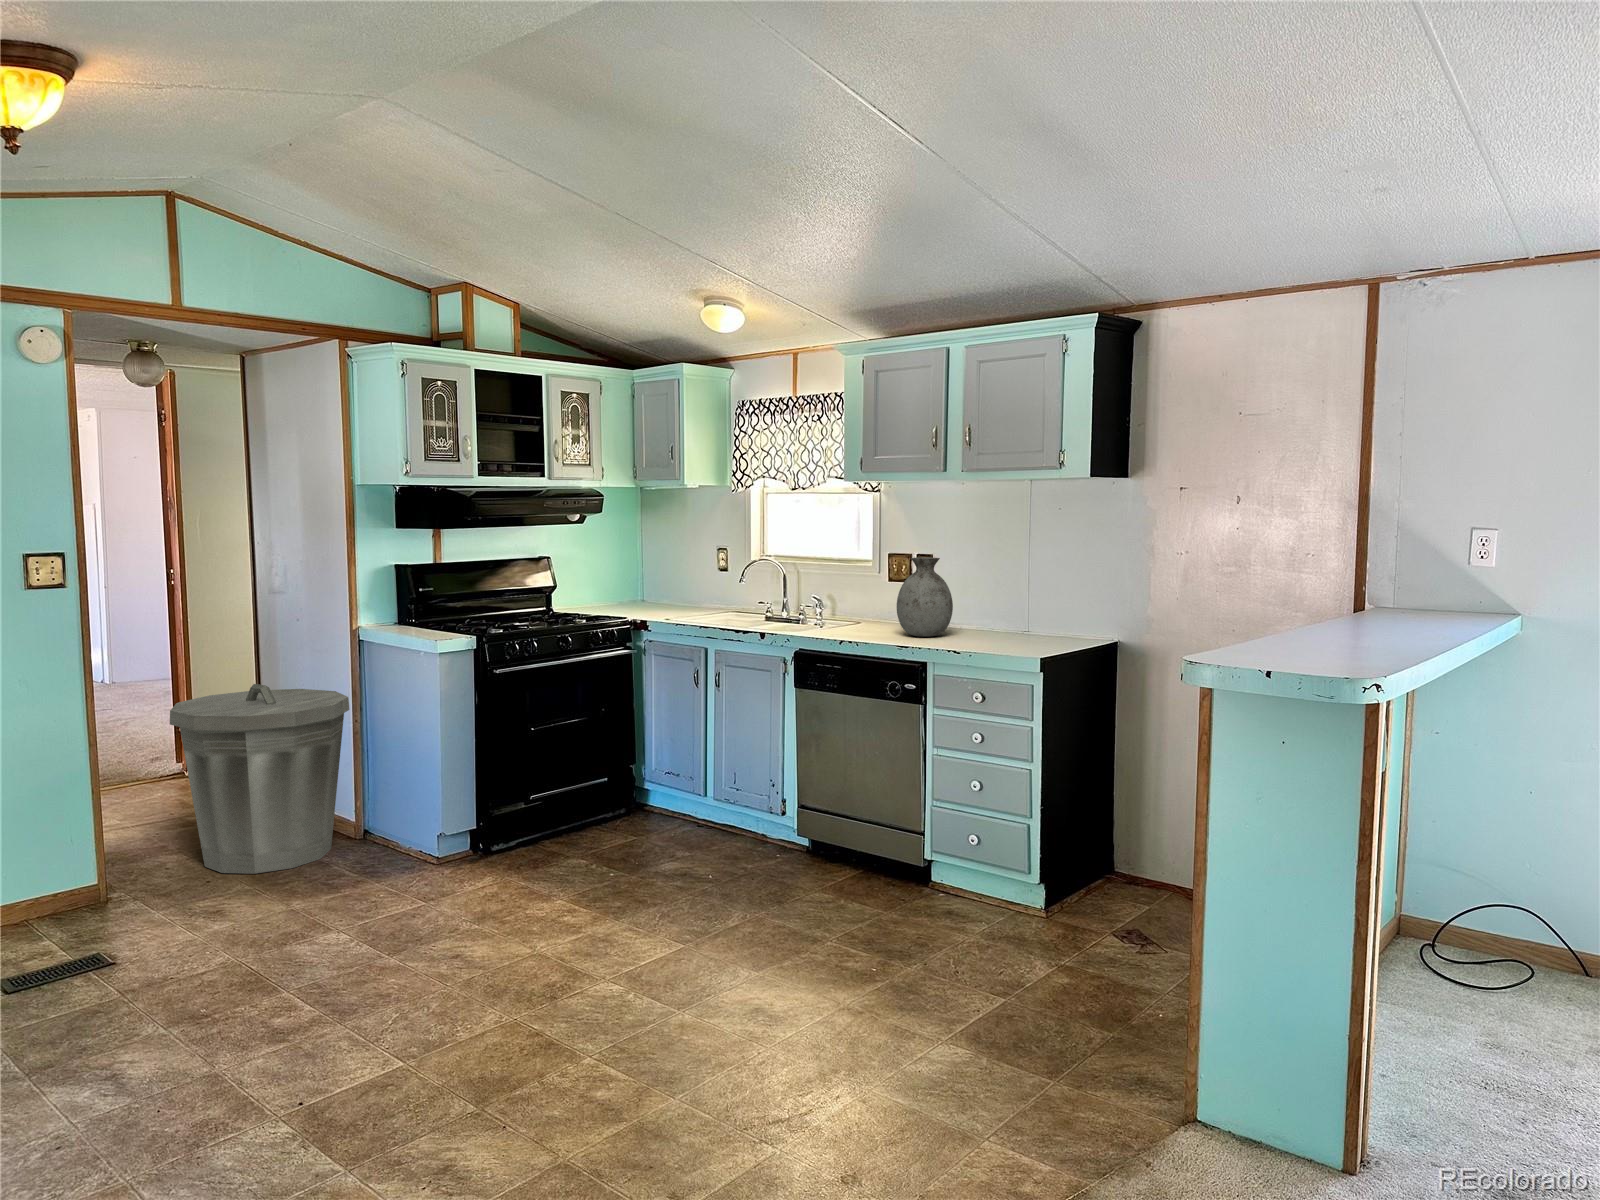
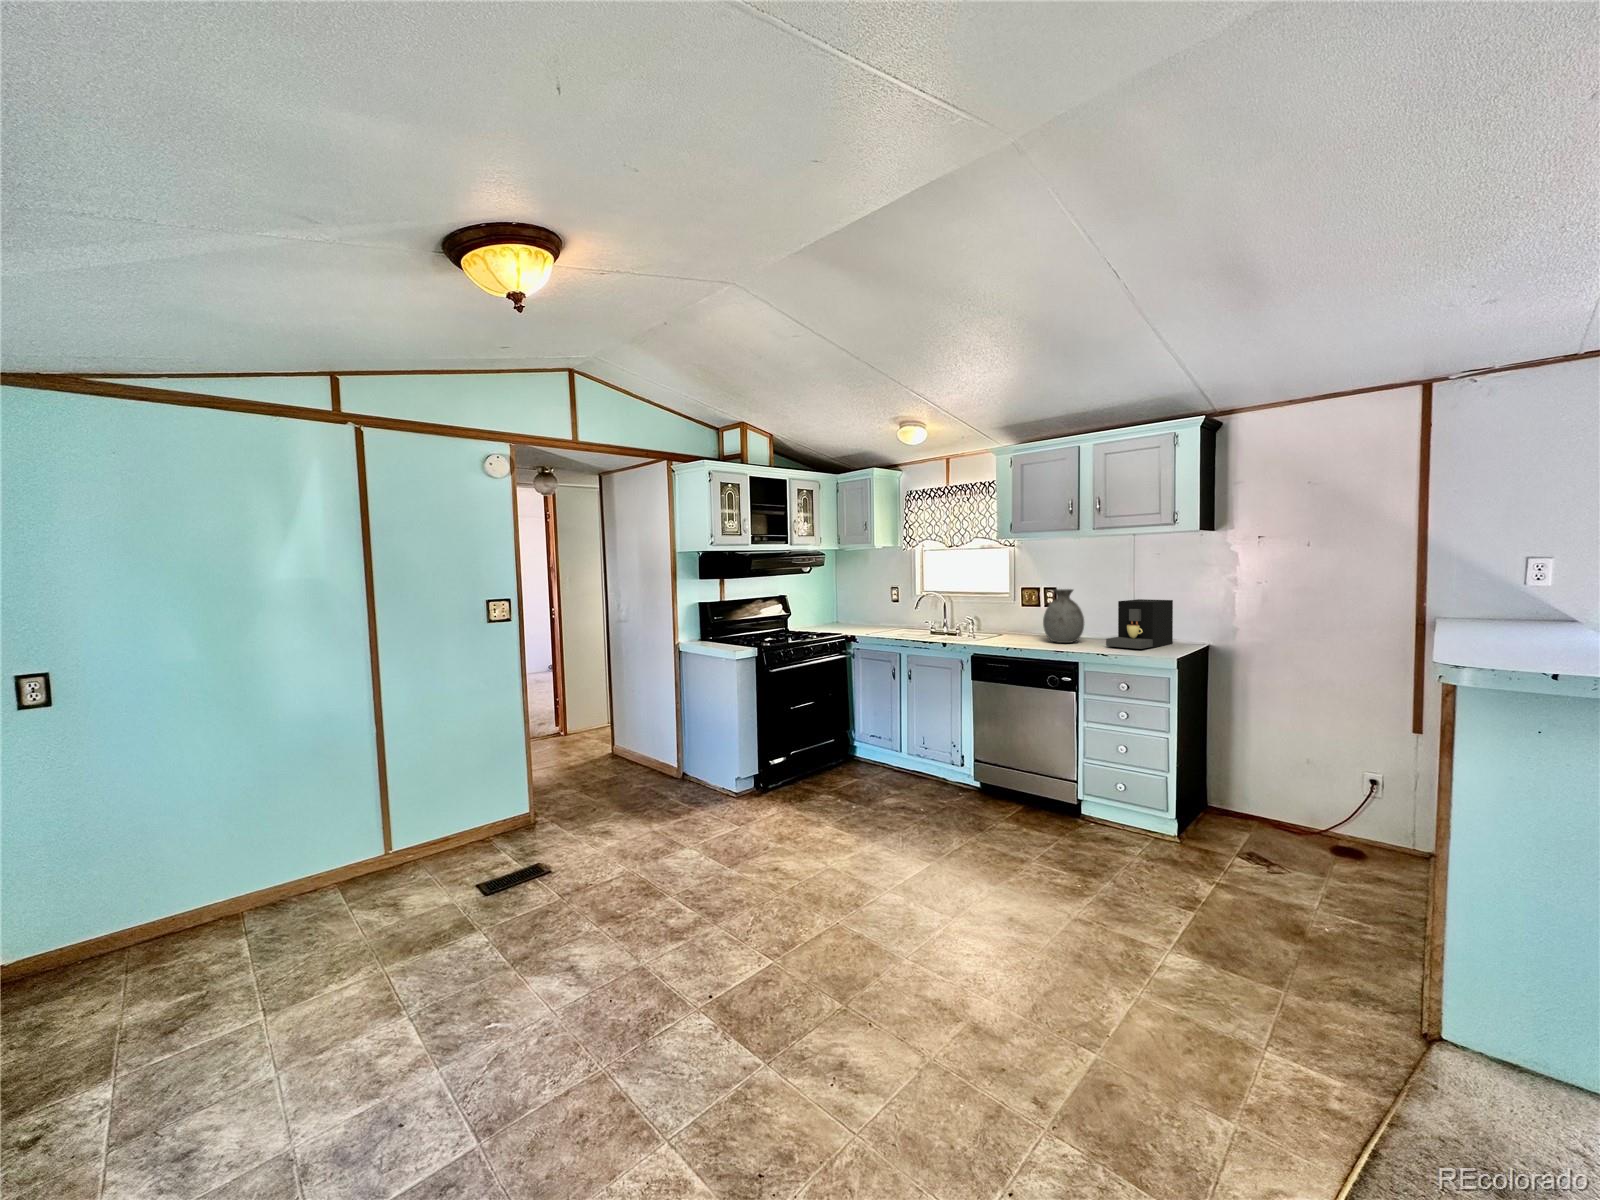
coffee maker: none [970,575,1070,646] -> present [1106,599,1173,649]
trash can: present [170,684,349,874] -> none [570,679,676,803]

